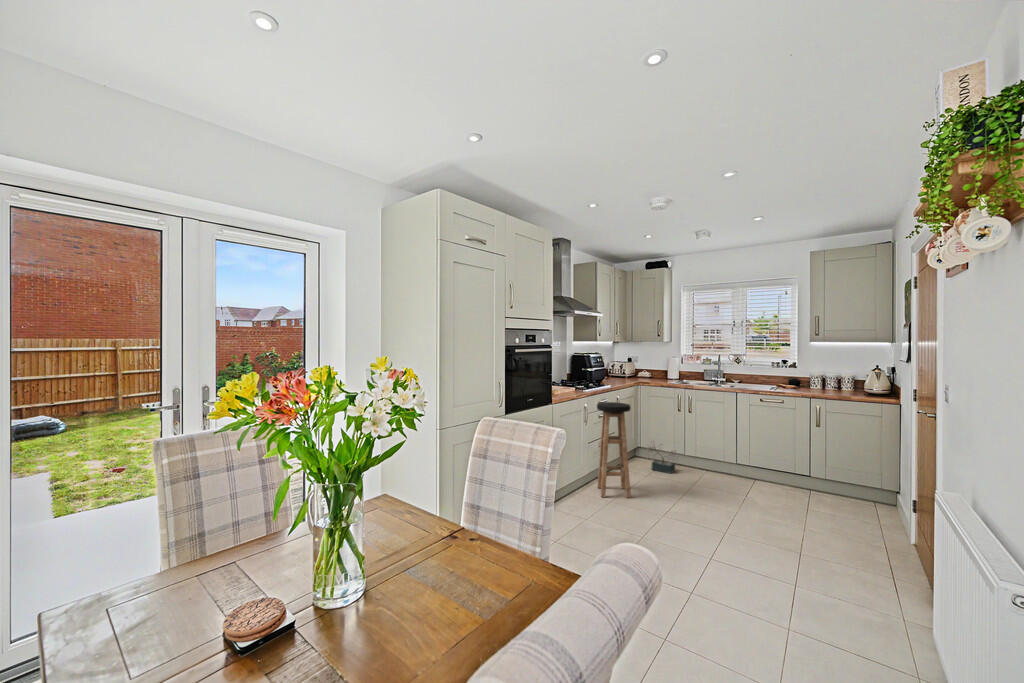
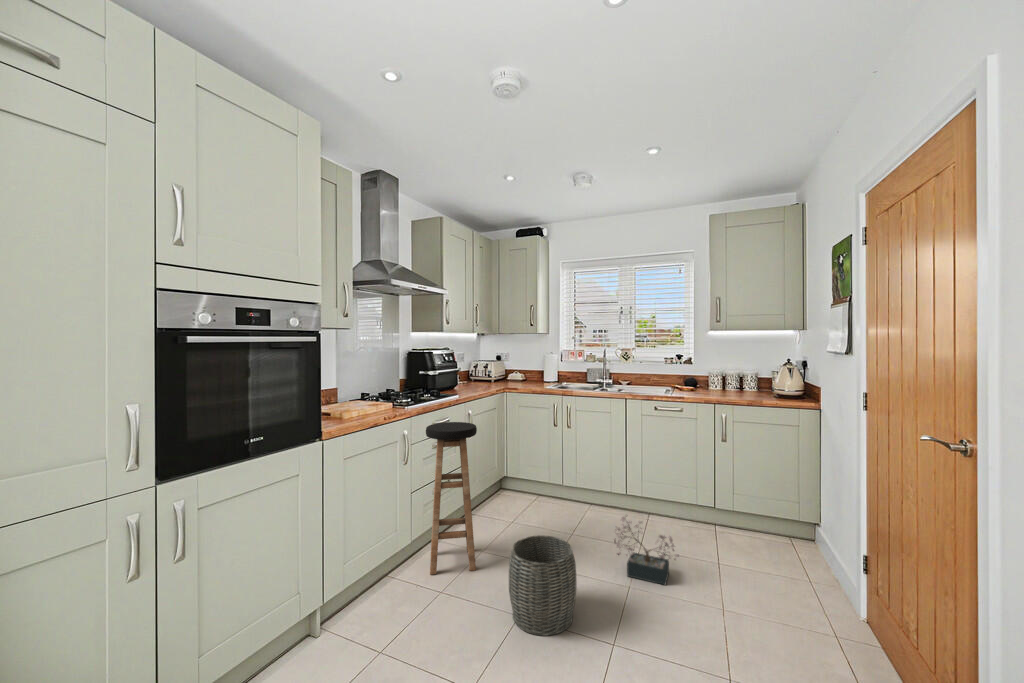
decorative plant: present [646,441,678,473] -> present [614,517,679,585]
woven basket: none [659,474,705,531] -> present [509,535,577,636]

